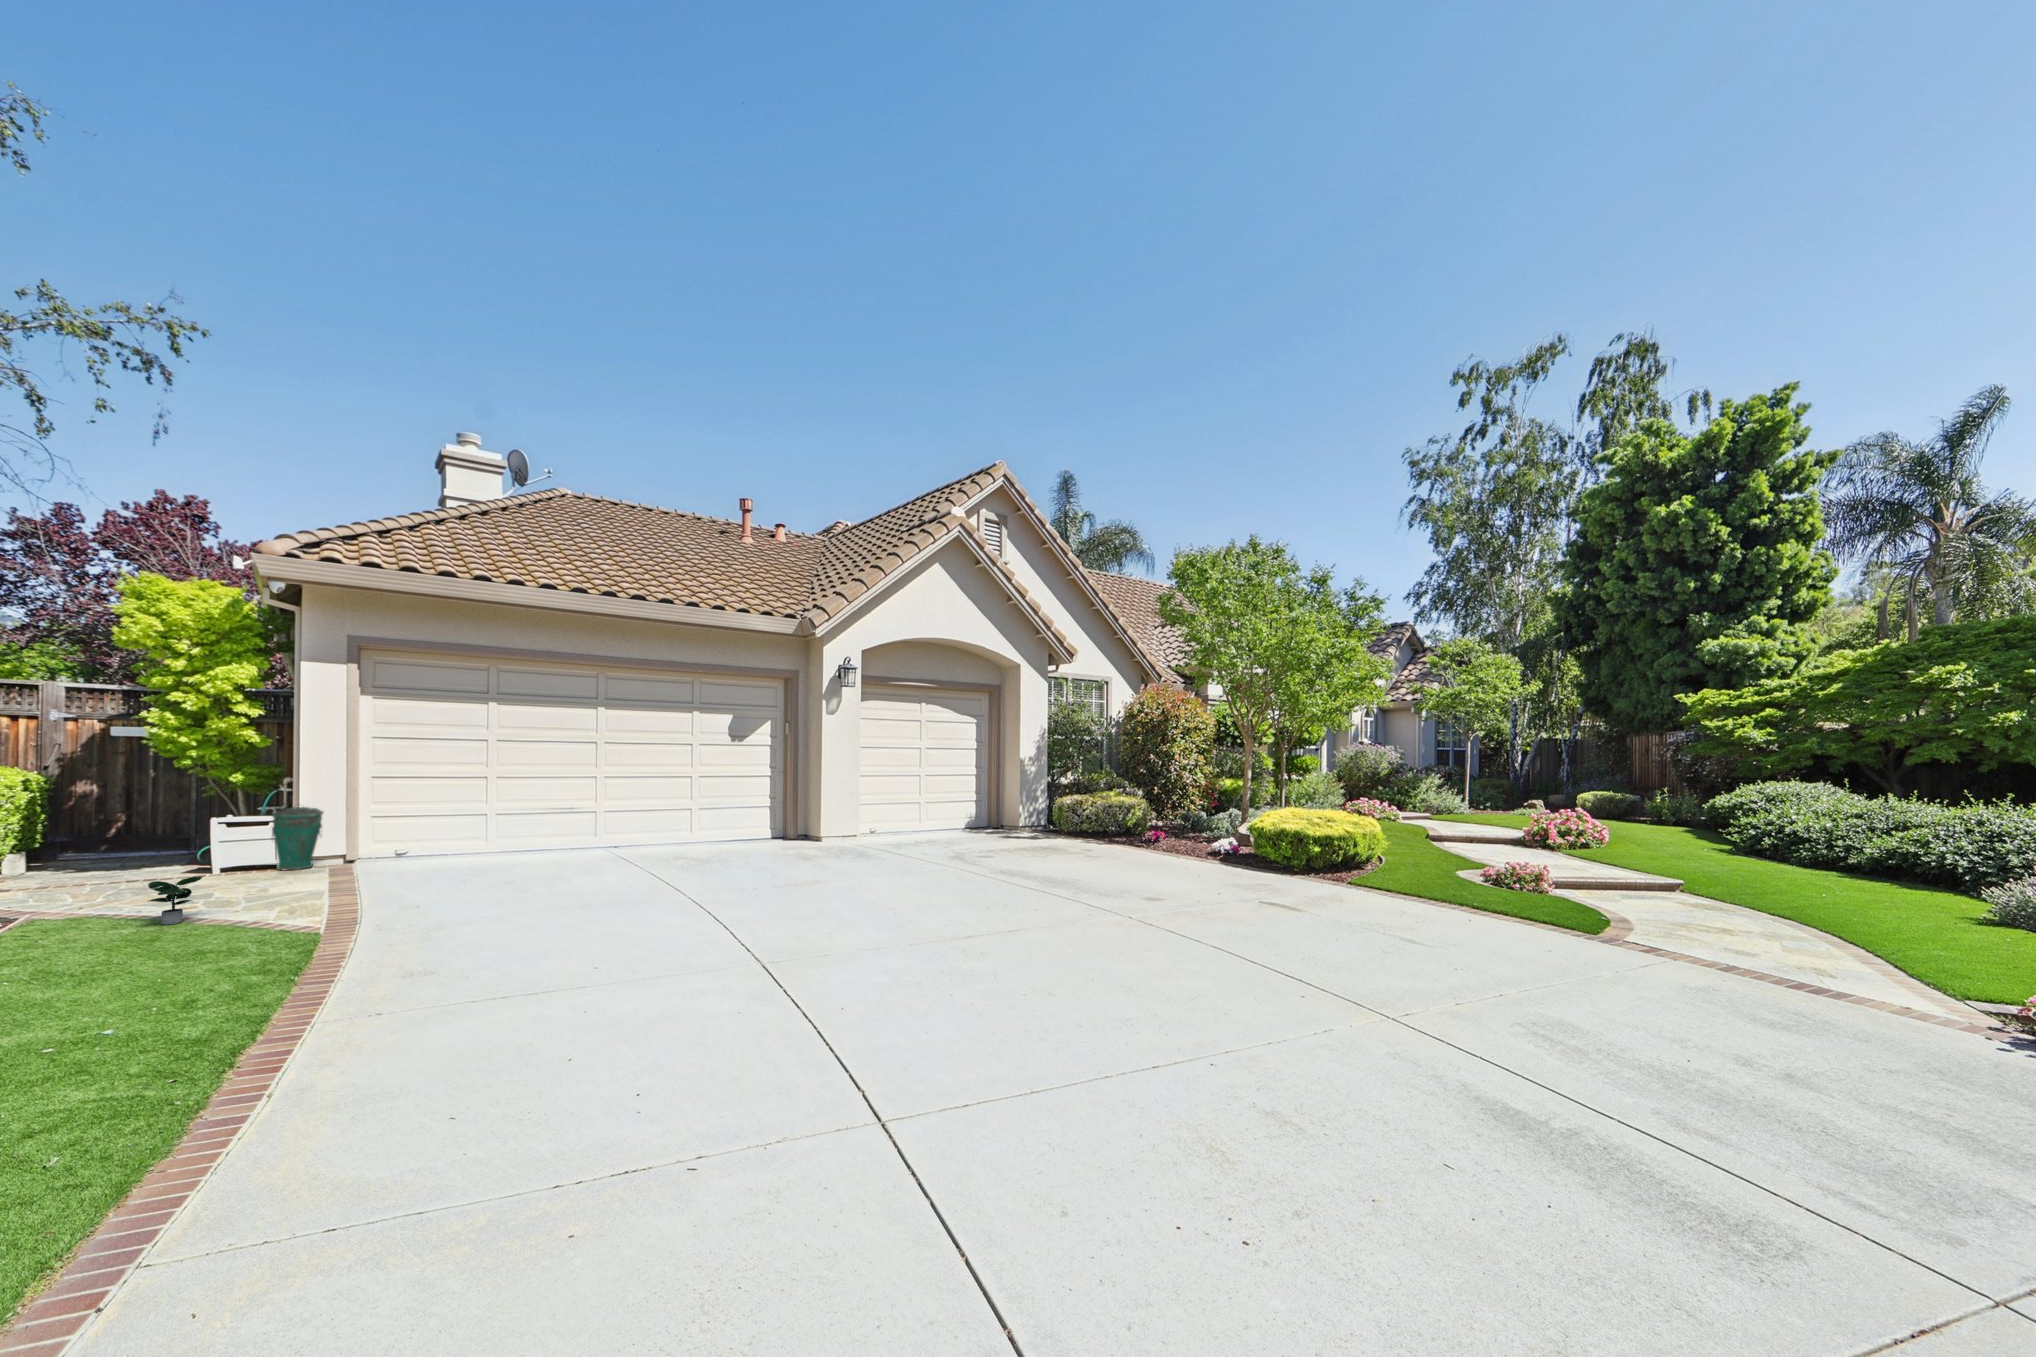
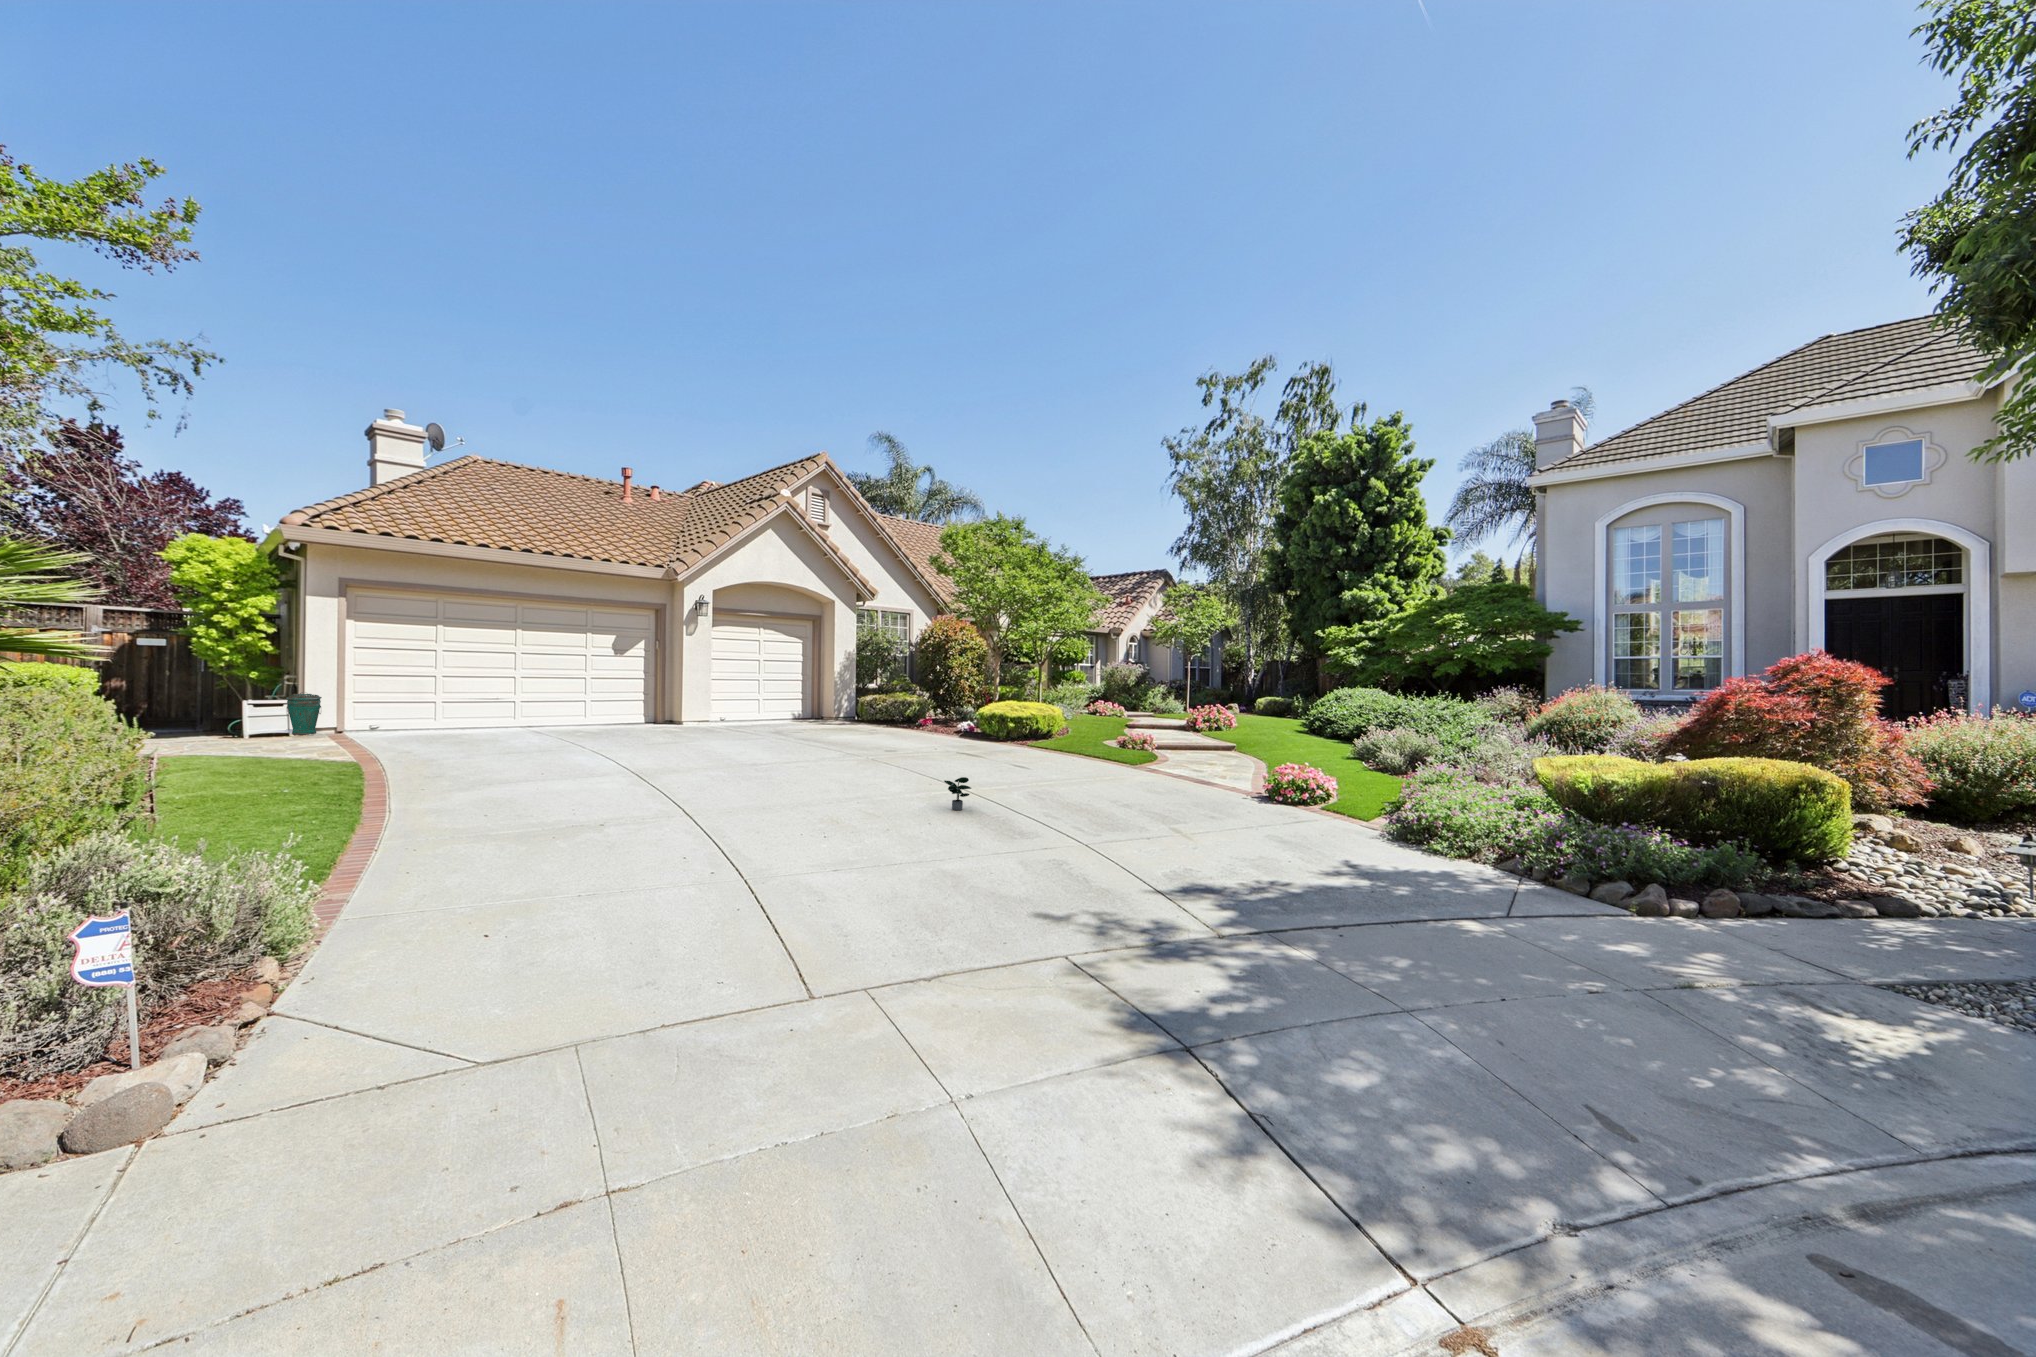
potted plant: present [148,876,203,925] -> present [944,777,971,810]

